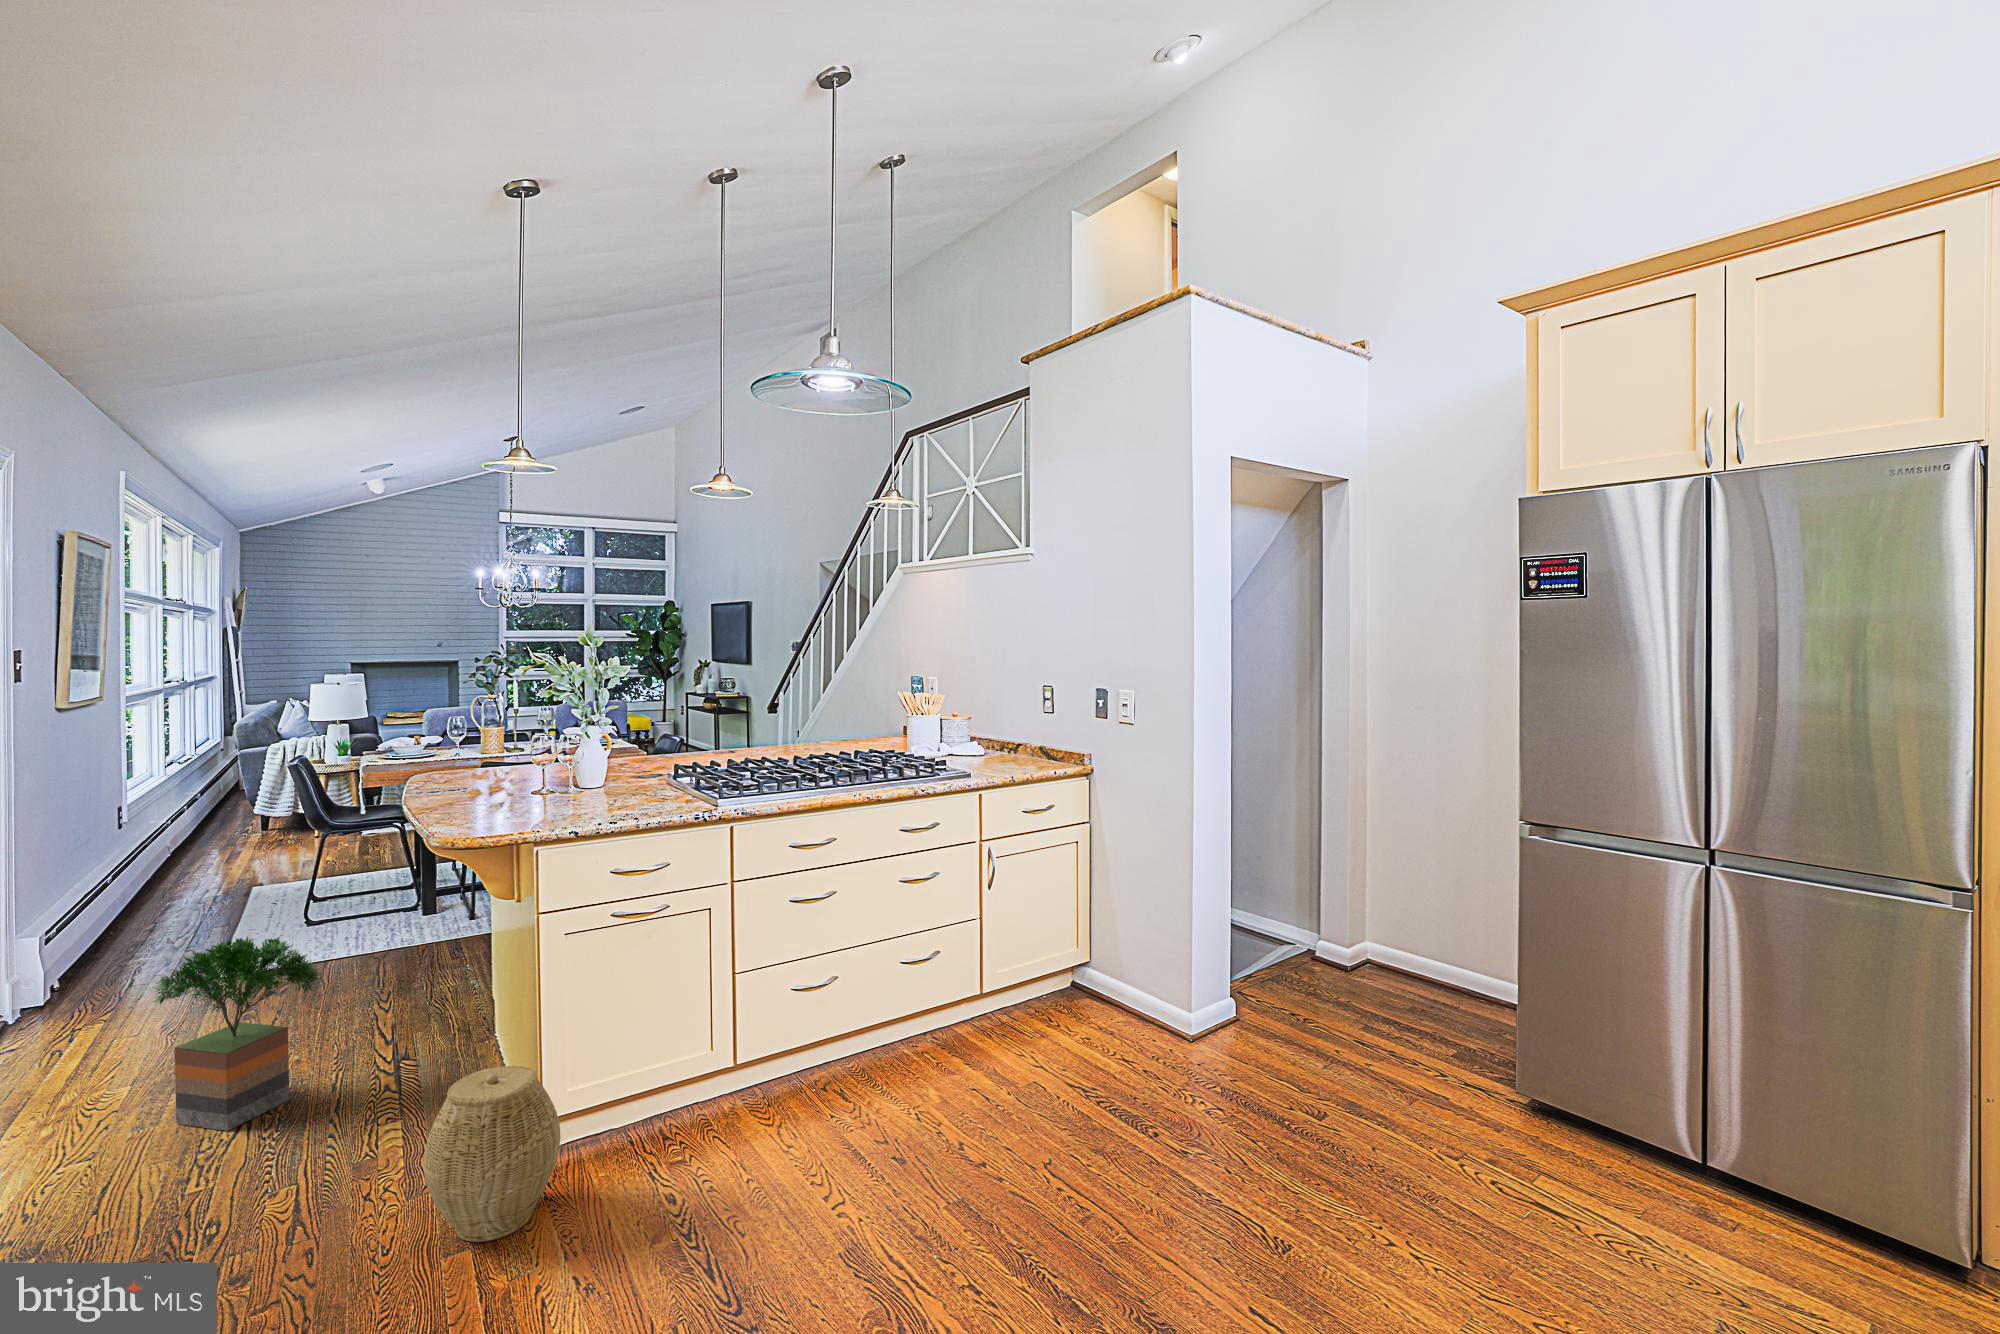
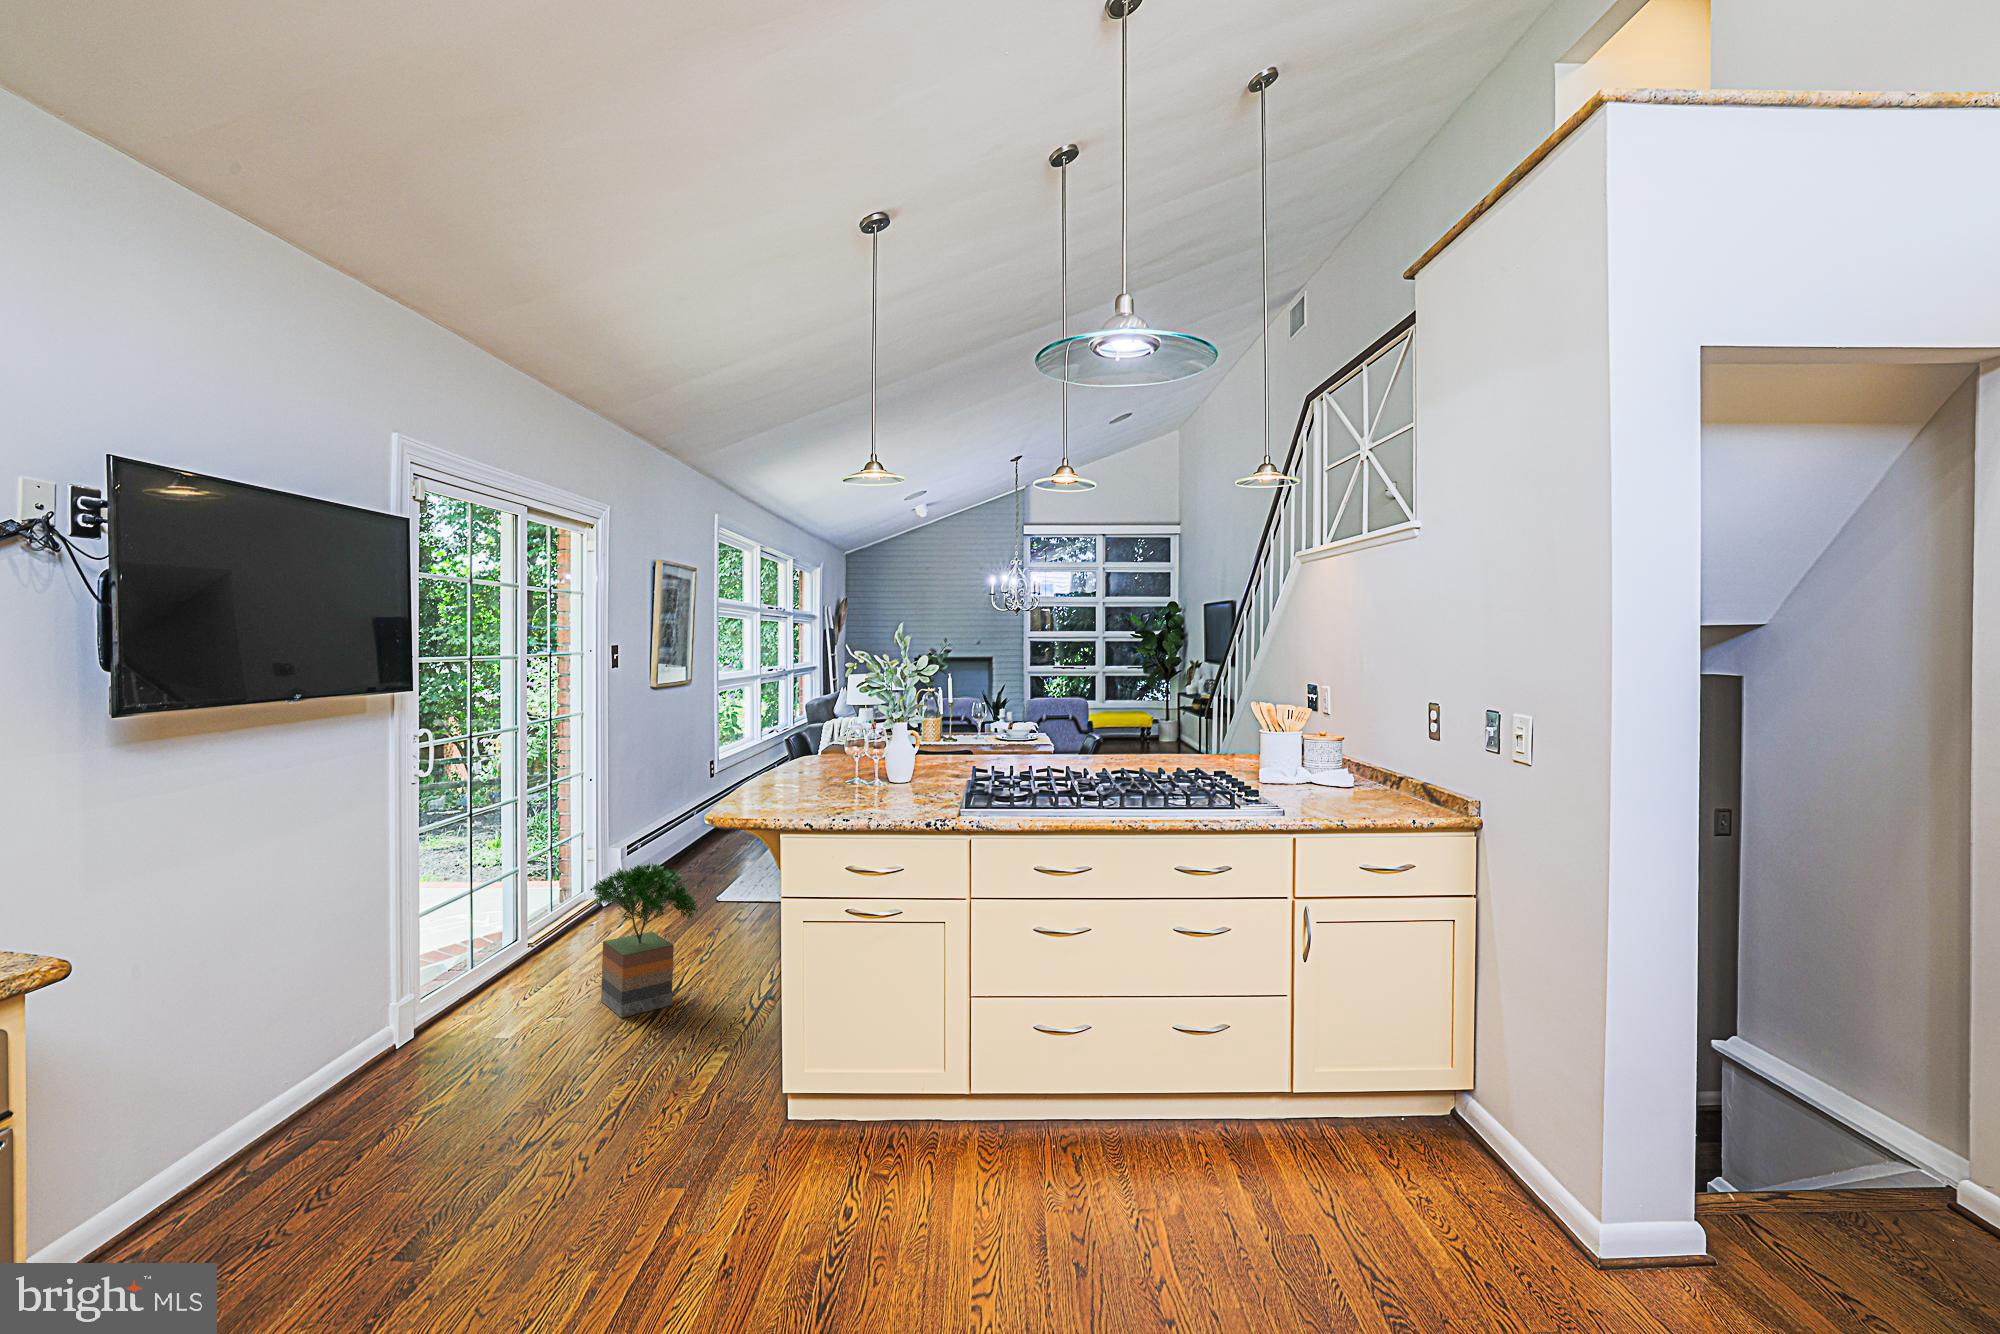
woven basket: present [424,1066,560,1242] -> none [652,1027,770,1189]

